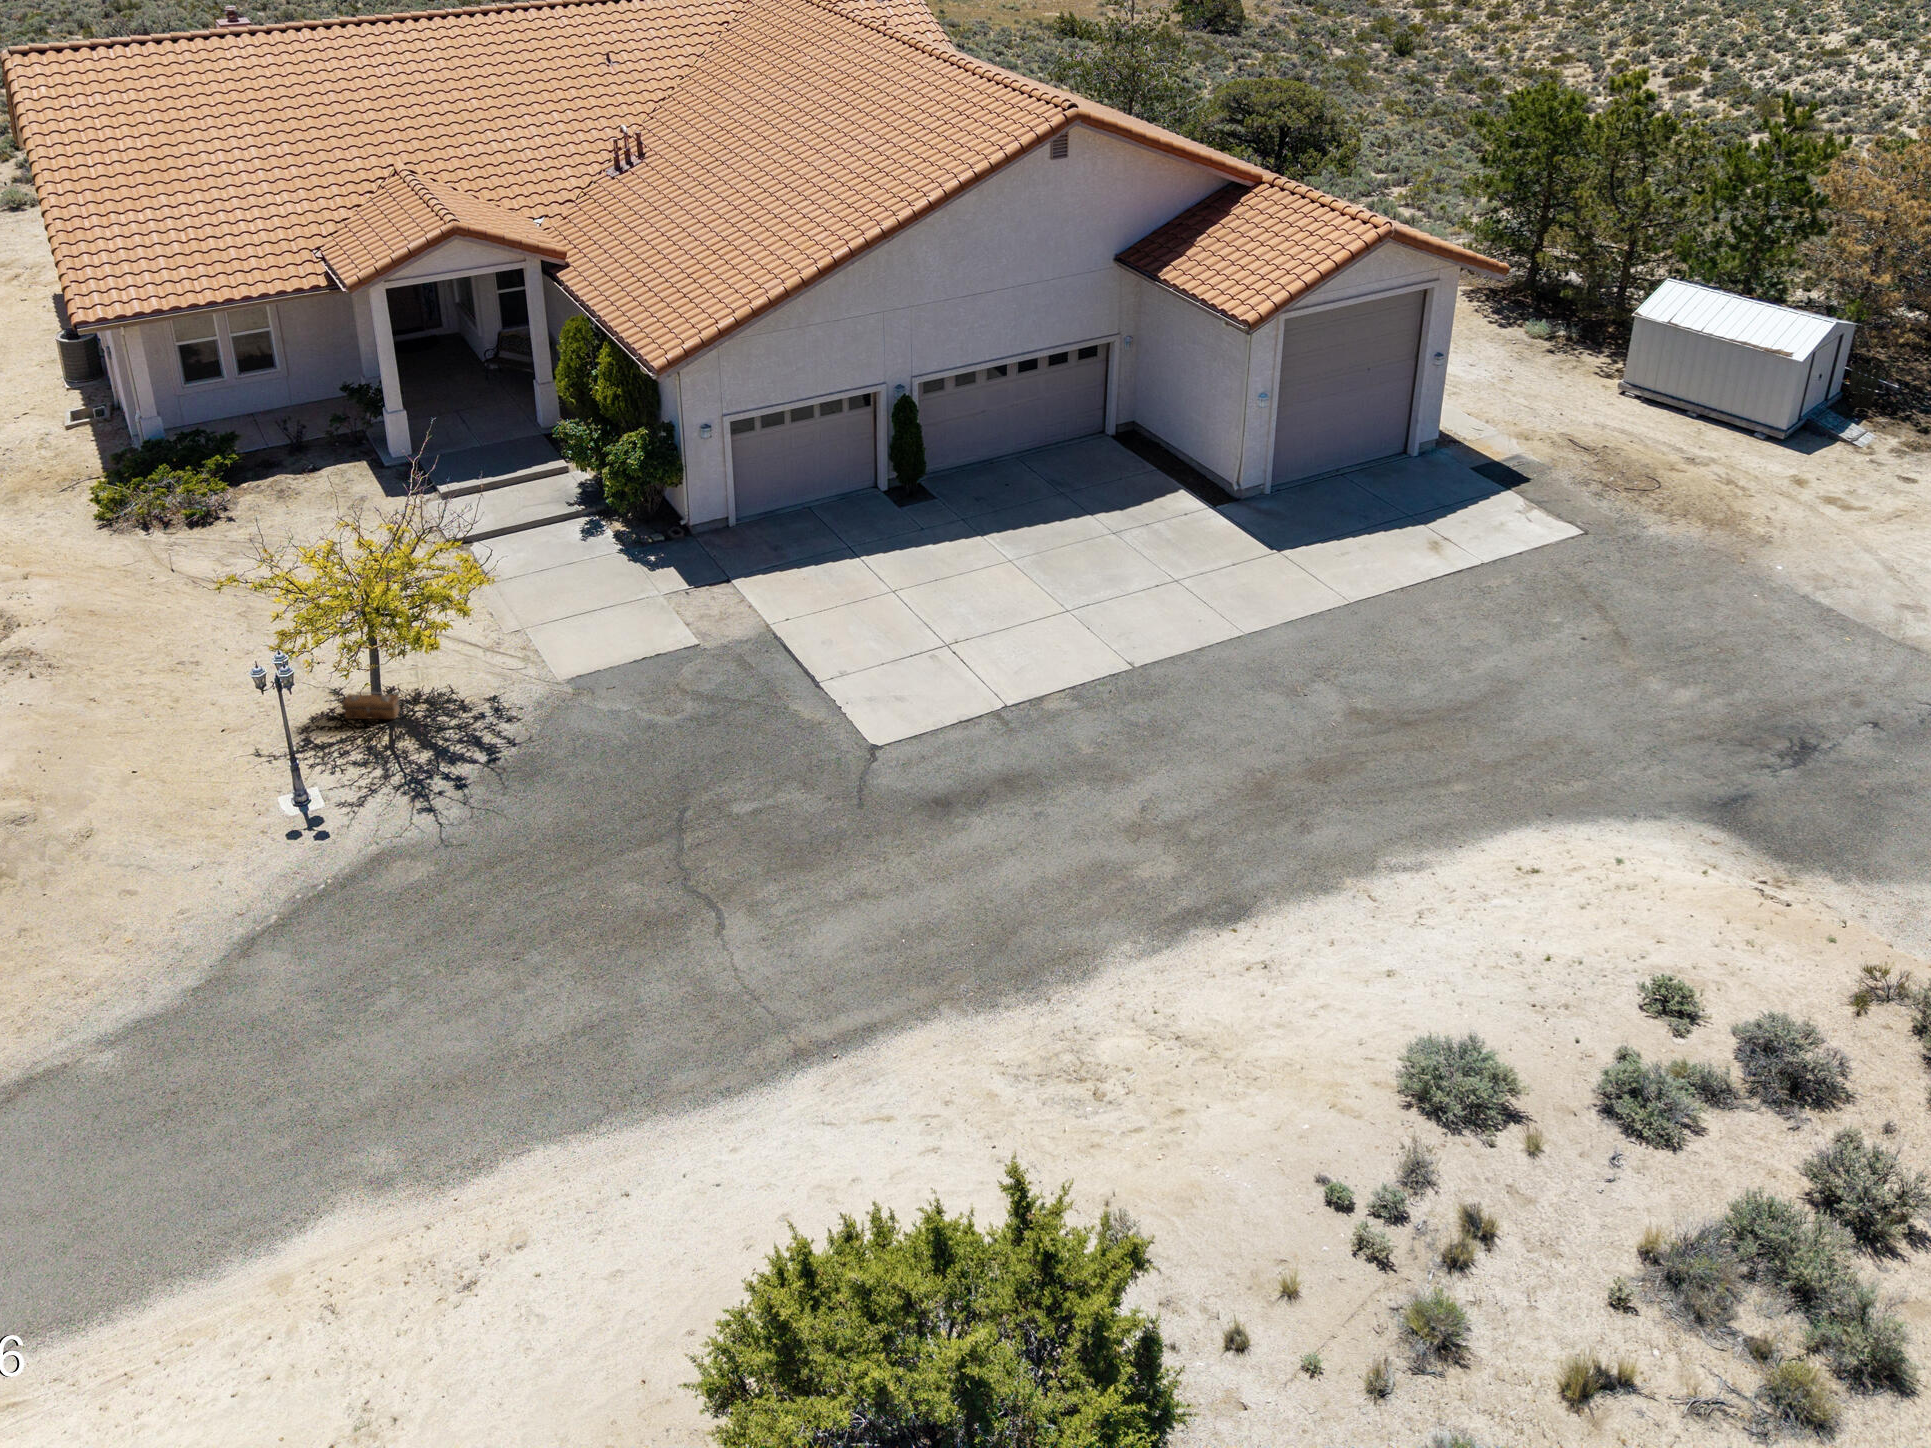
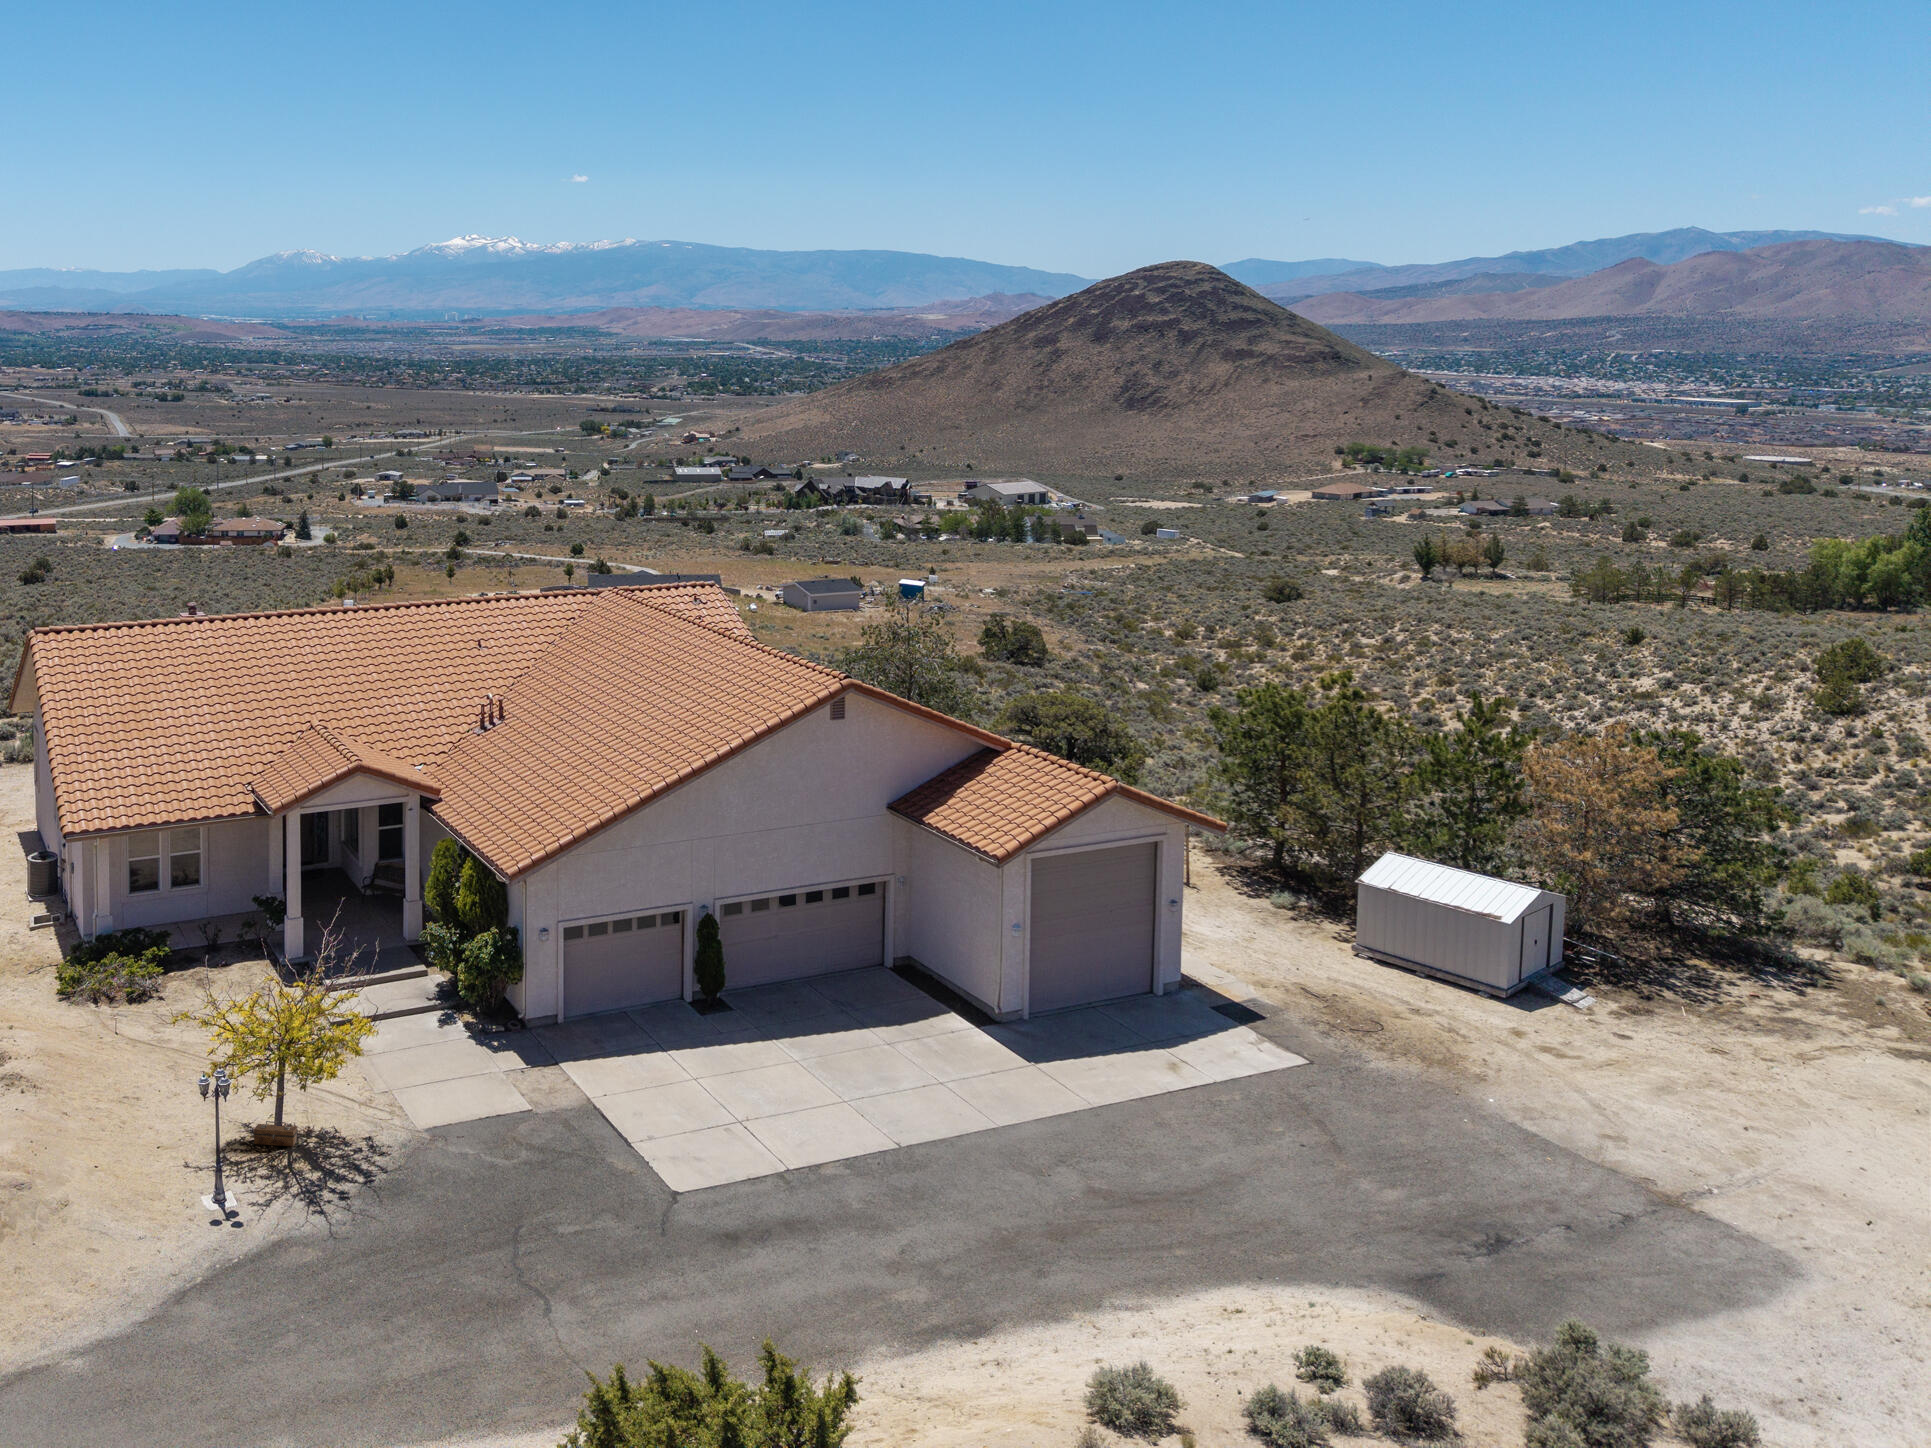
waste bin: present [1847,364,1884,408] -> none [1574,935,1607,977]

